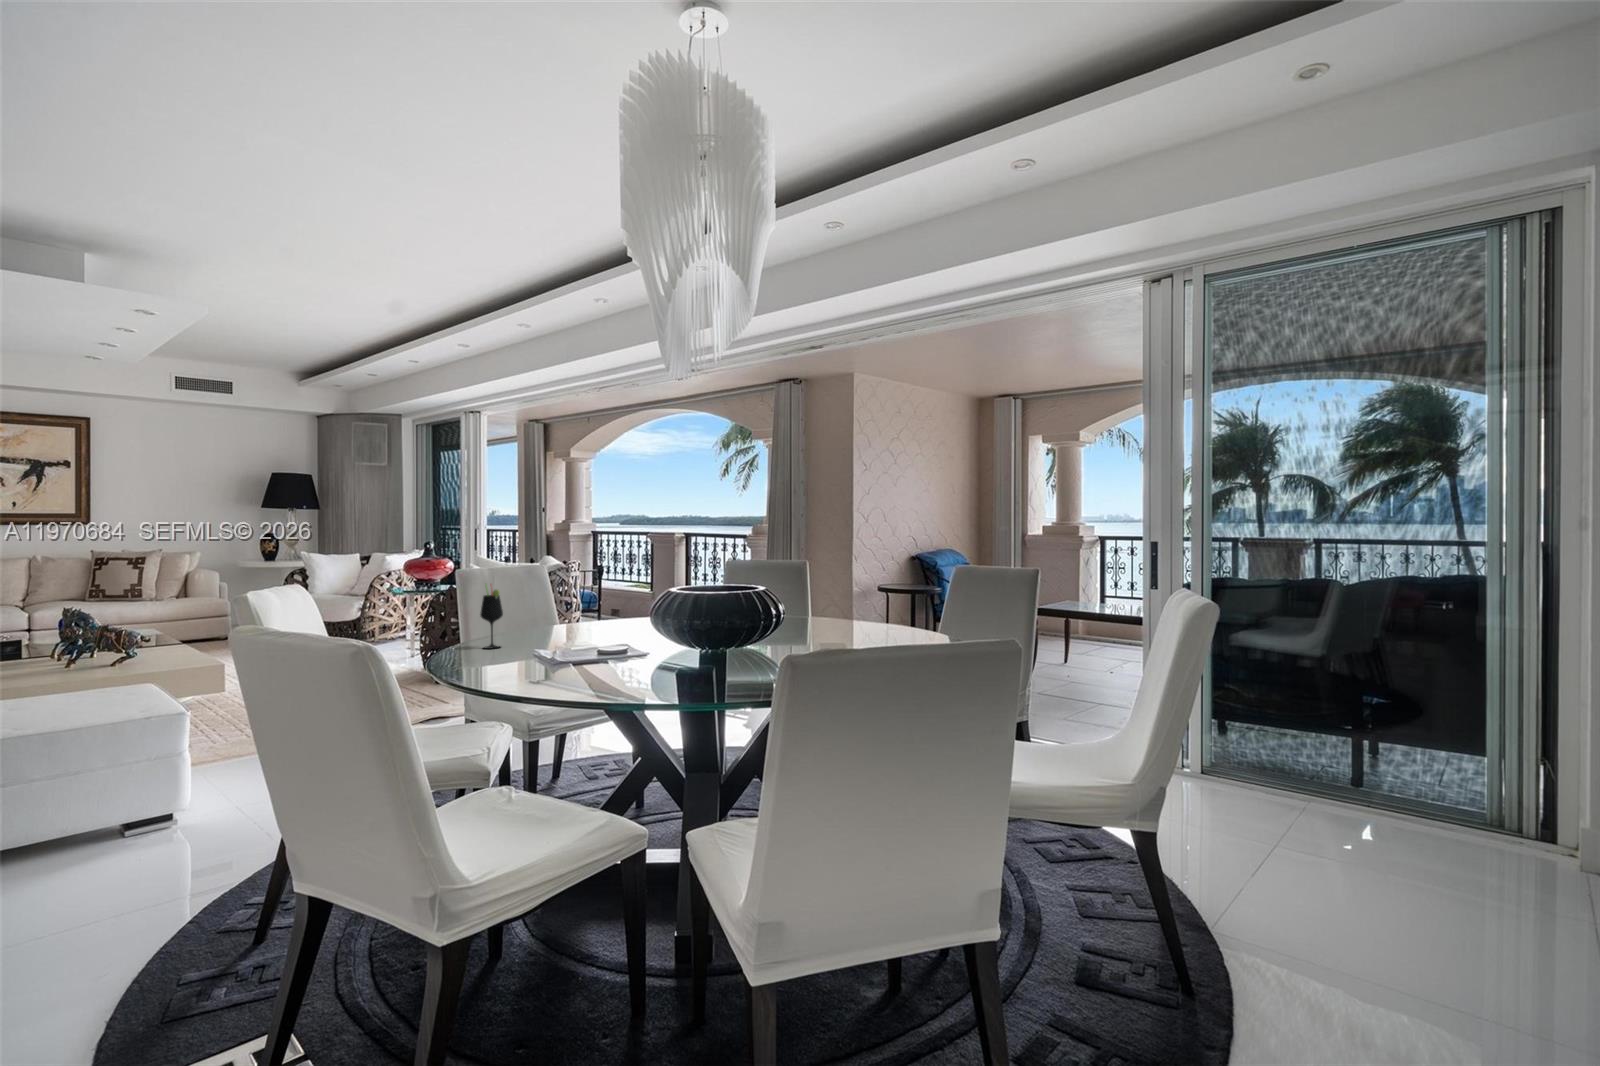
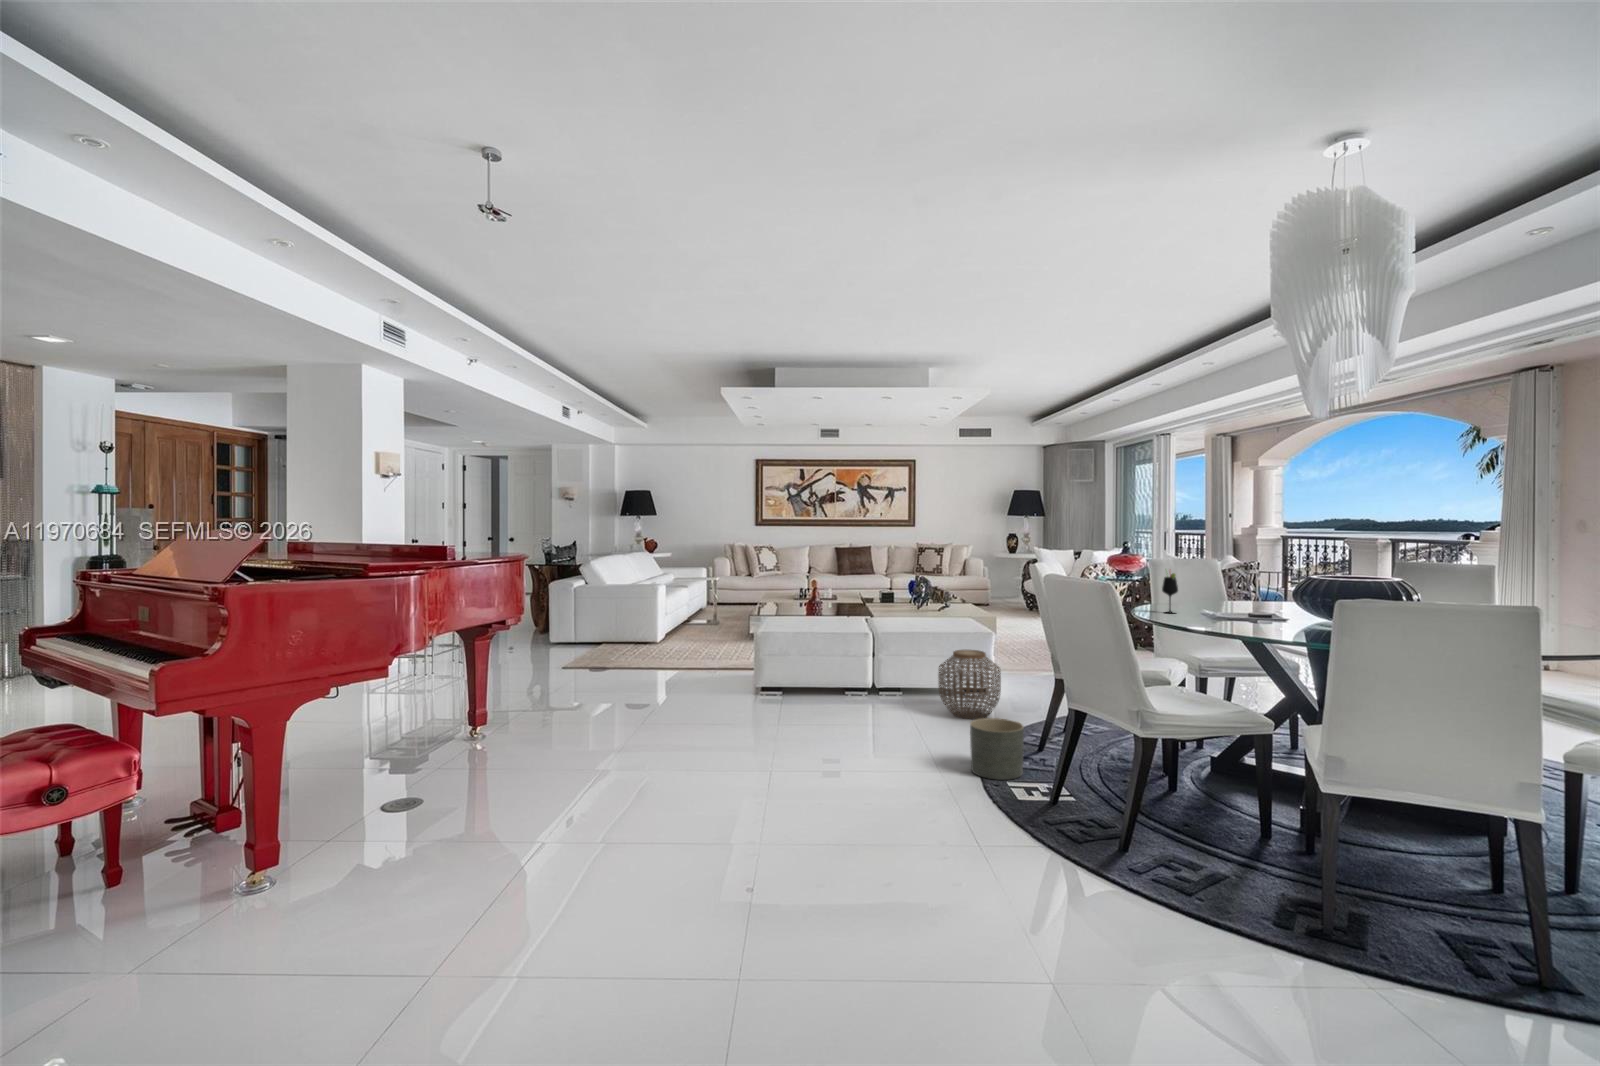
woven basket: none [74,742,213,874] -> present [938,650,1001,719]
planter: none [116,882,240,1022] -> present [970,718,1024,780]

